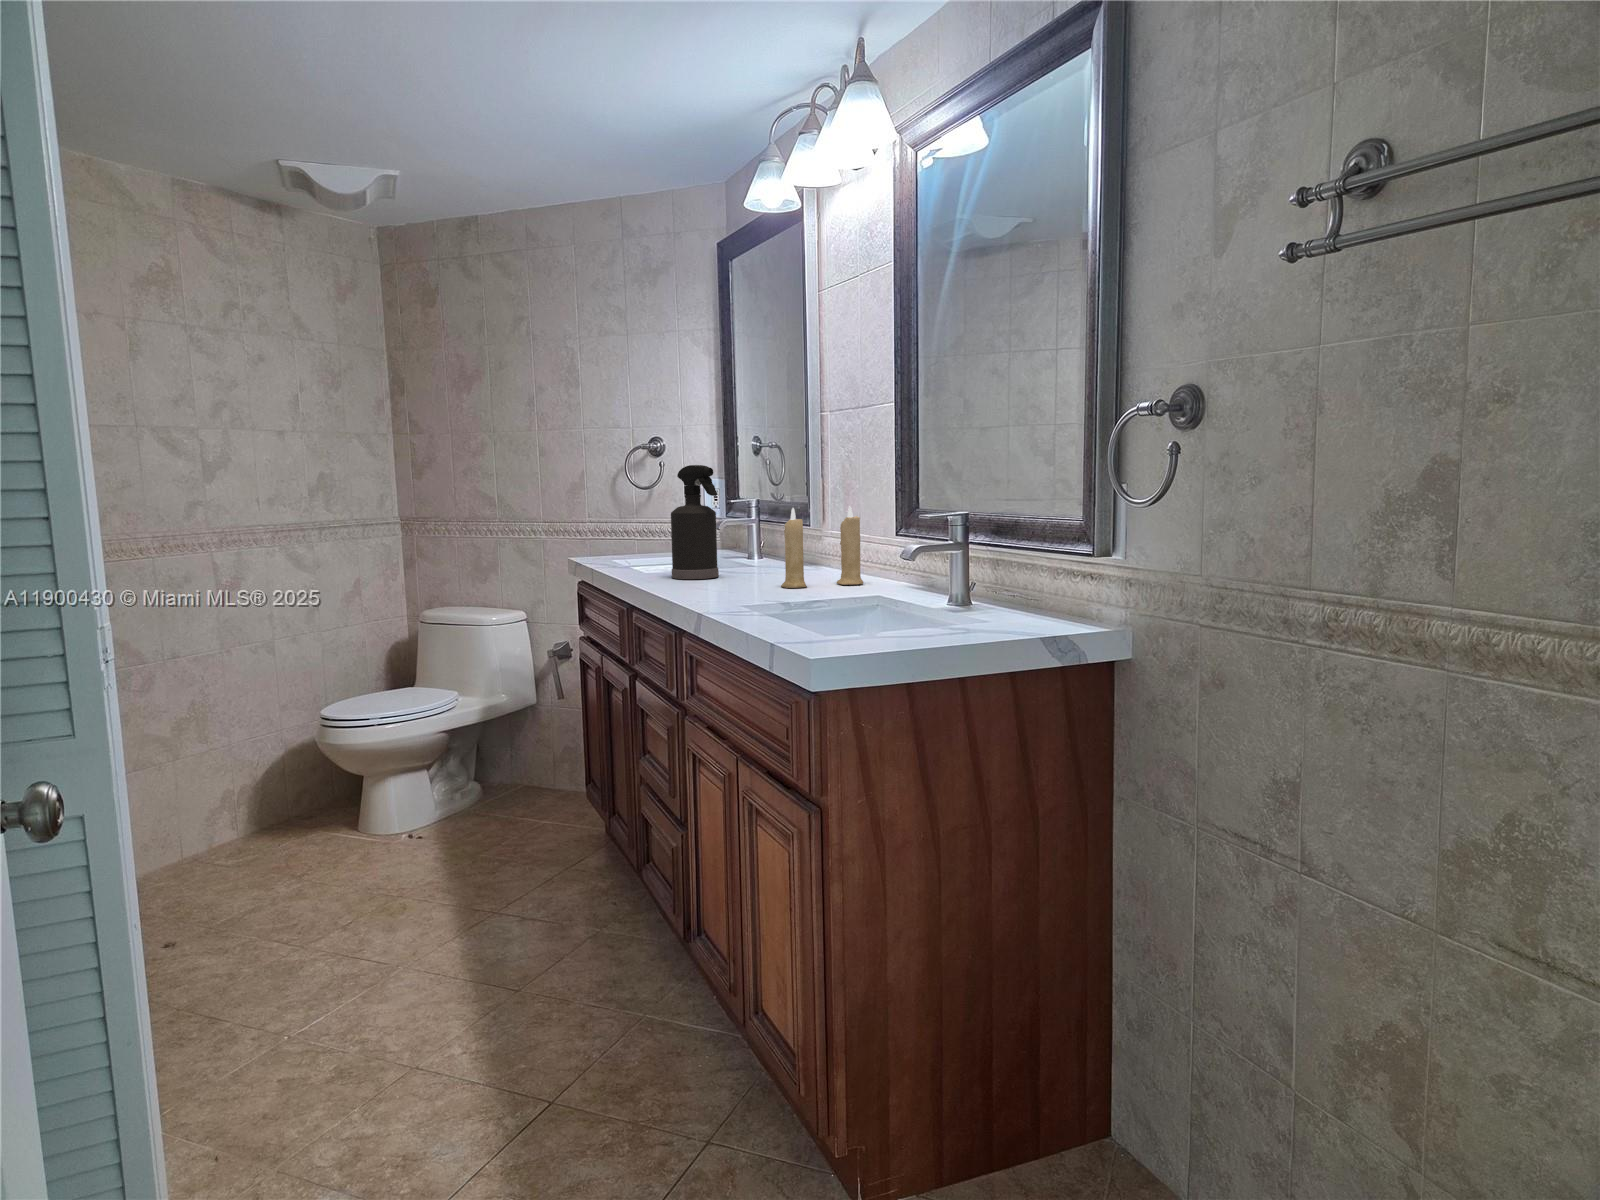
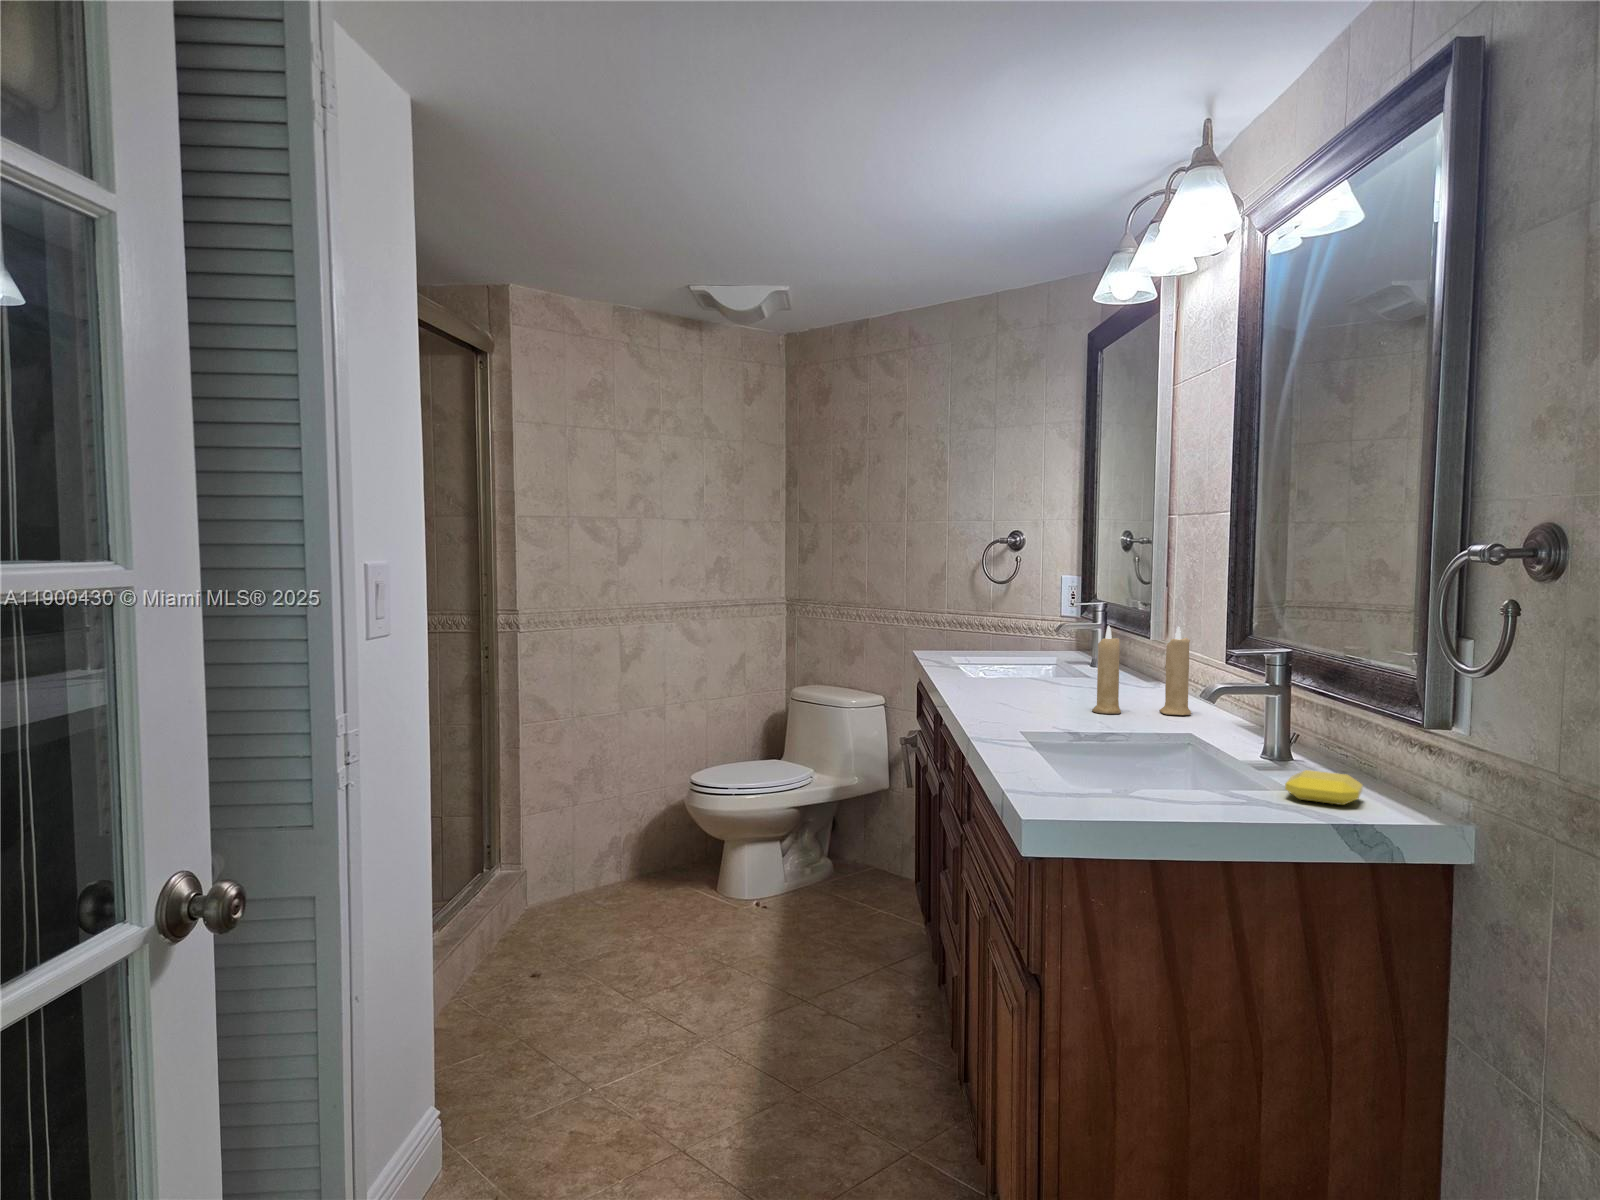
spray bottle: present [671,465,719,579] -> none [988,572,1039,691]
soap bar: none [989,604,1045,626] -> present [1285,770,1363,805]

